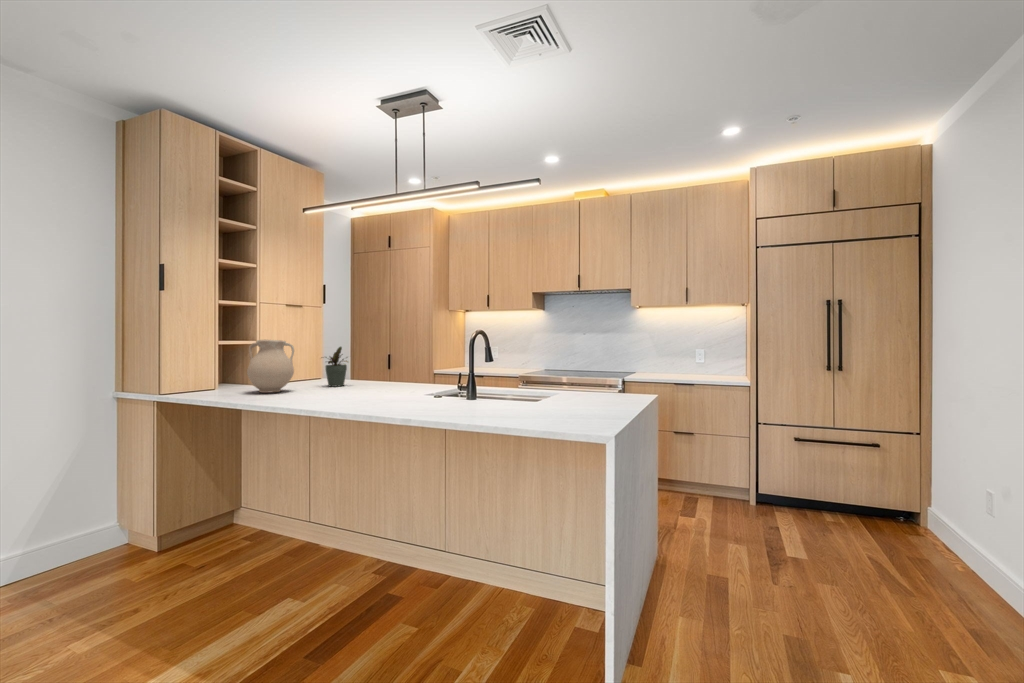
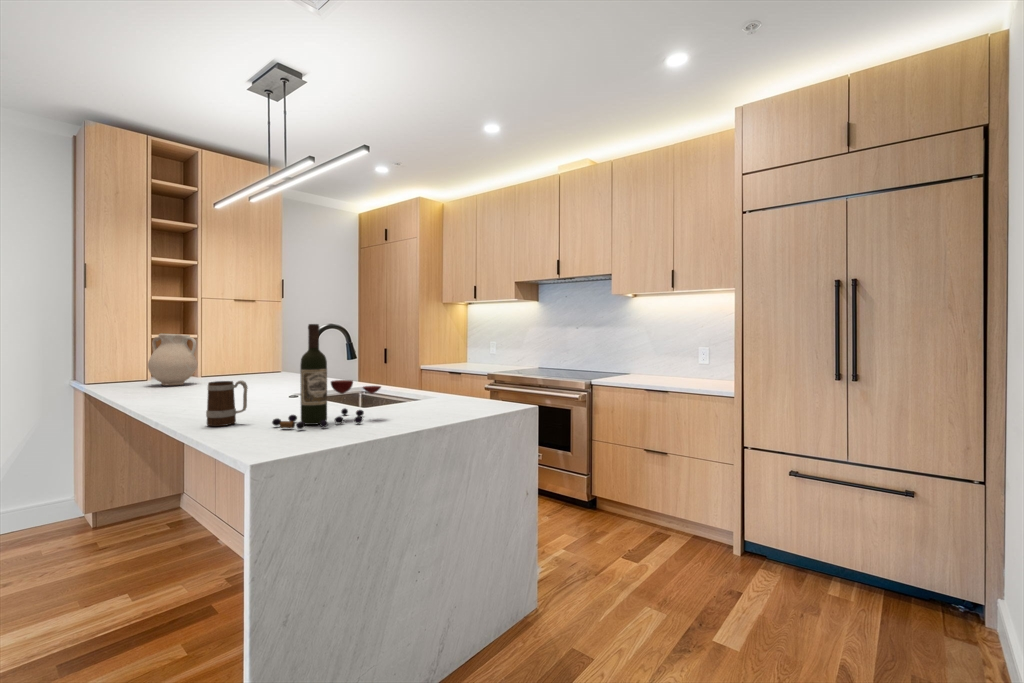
wine bottle: none [534,334,597,419] -> present [272,324,381,429]
potted plant: present [326,347,348,387] -> none [235,341,266,382]
mug: none [476,381,506,421] -> present [206,381,248,426]

